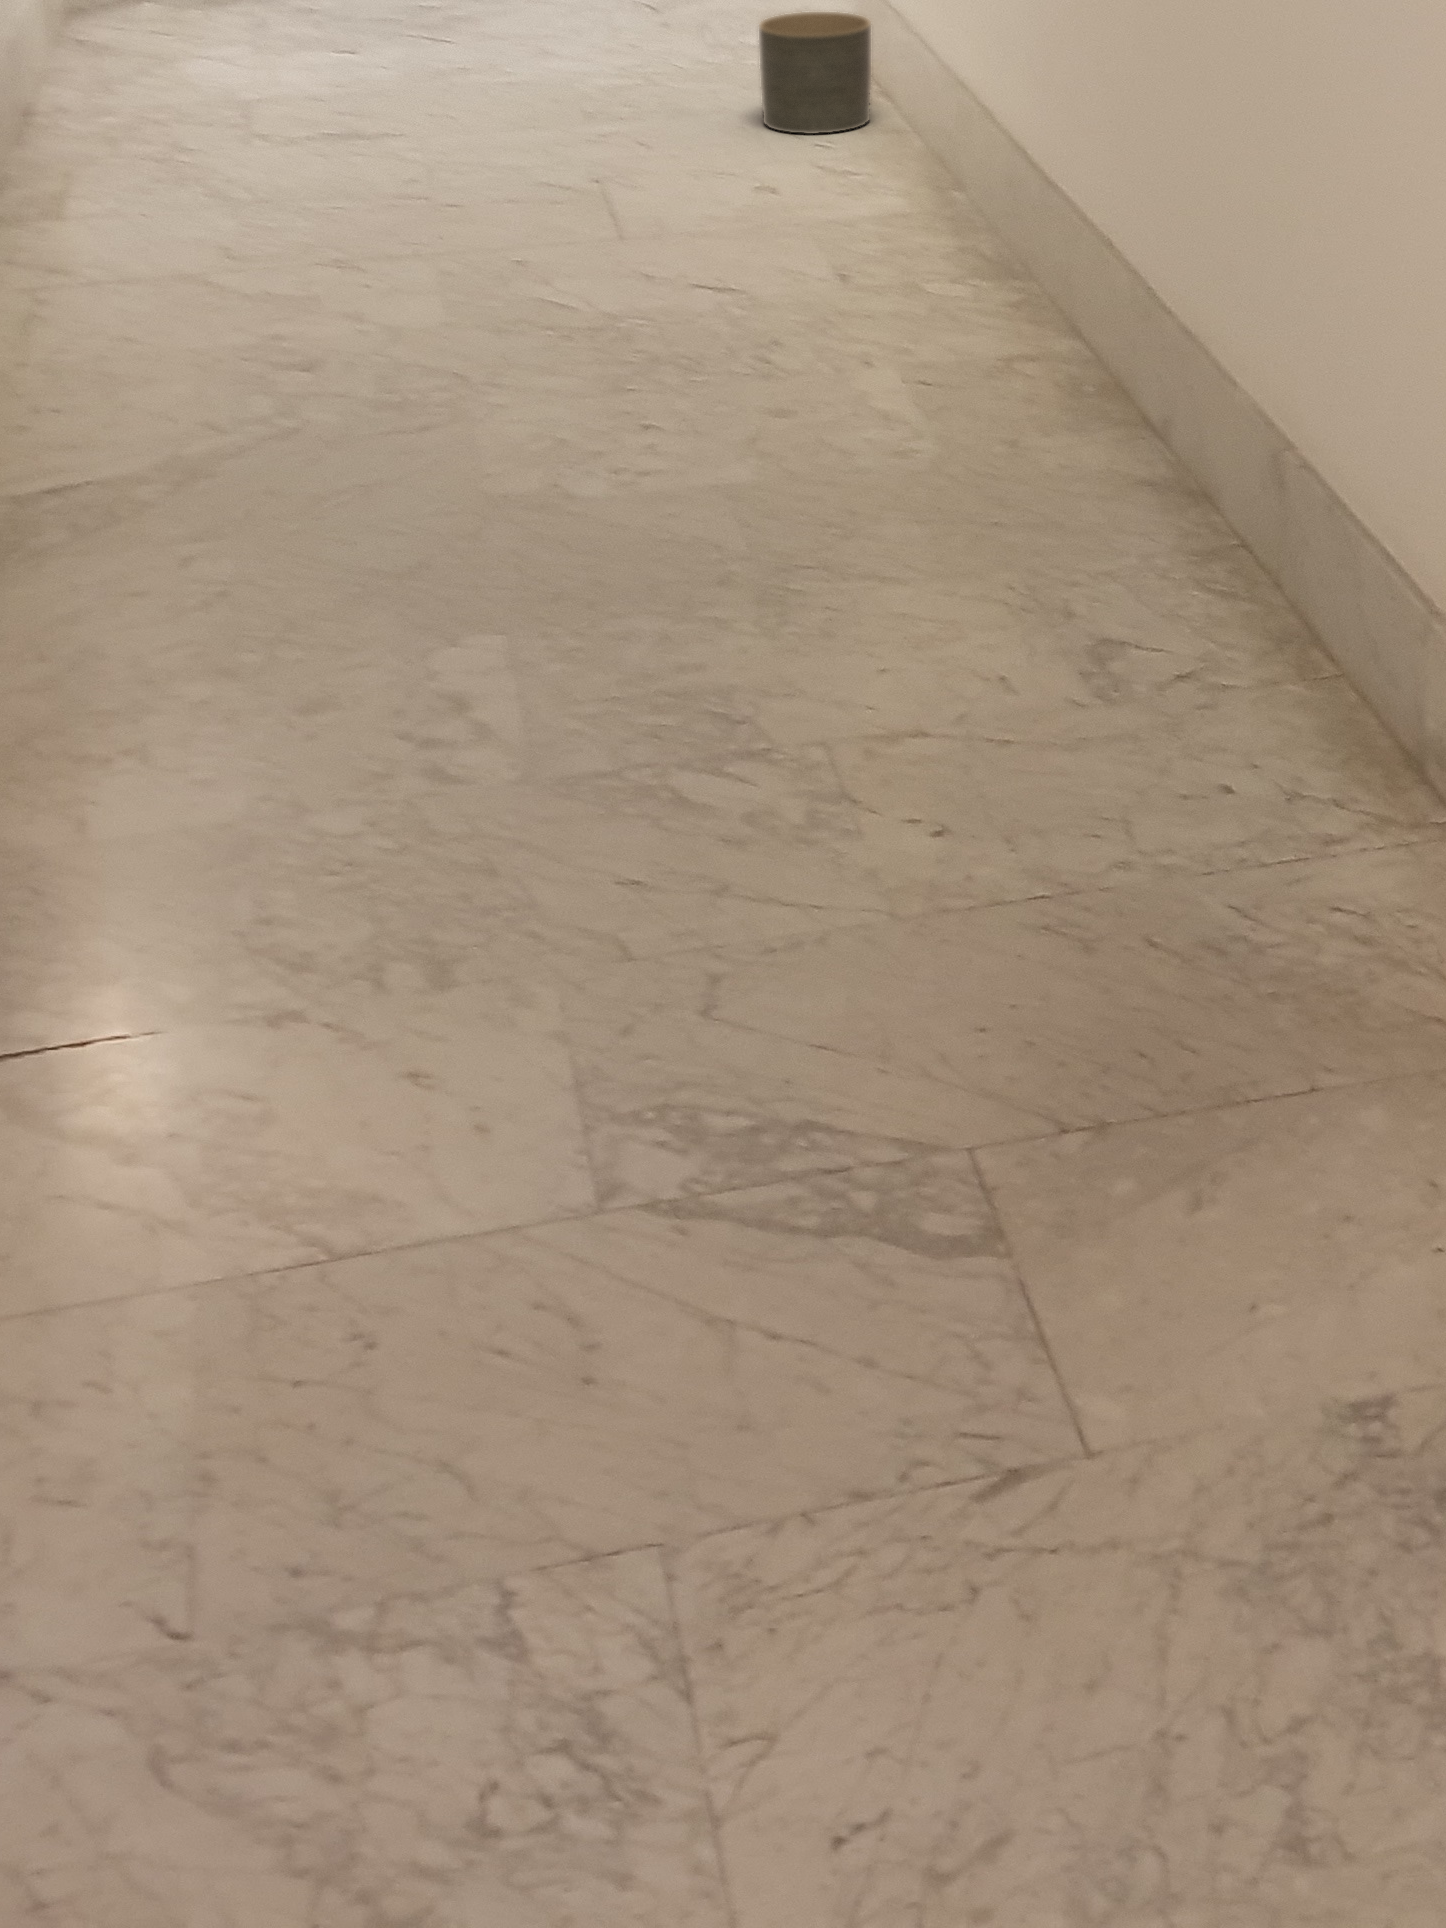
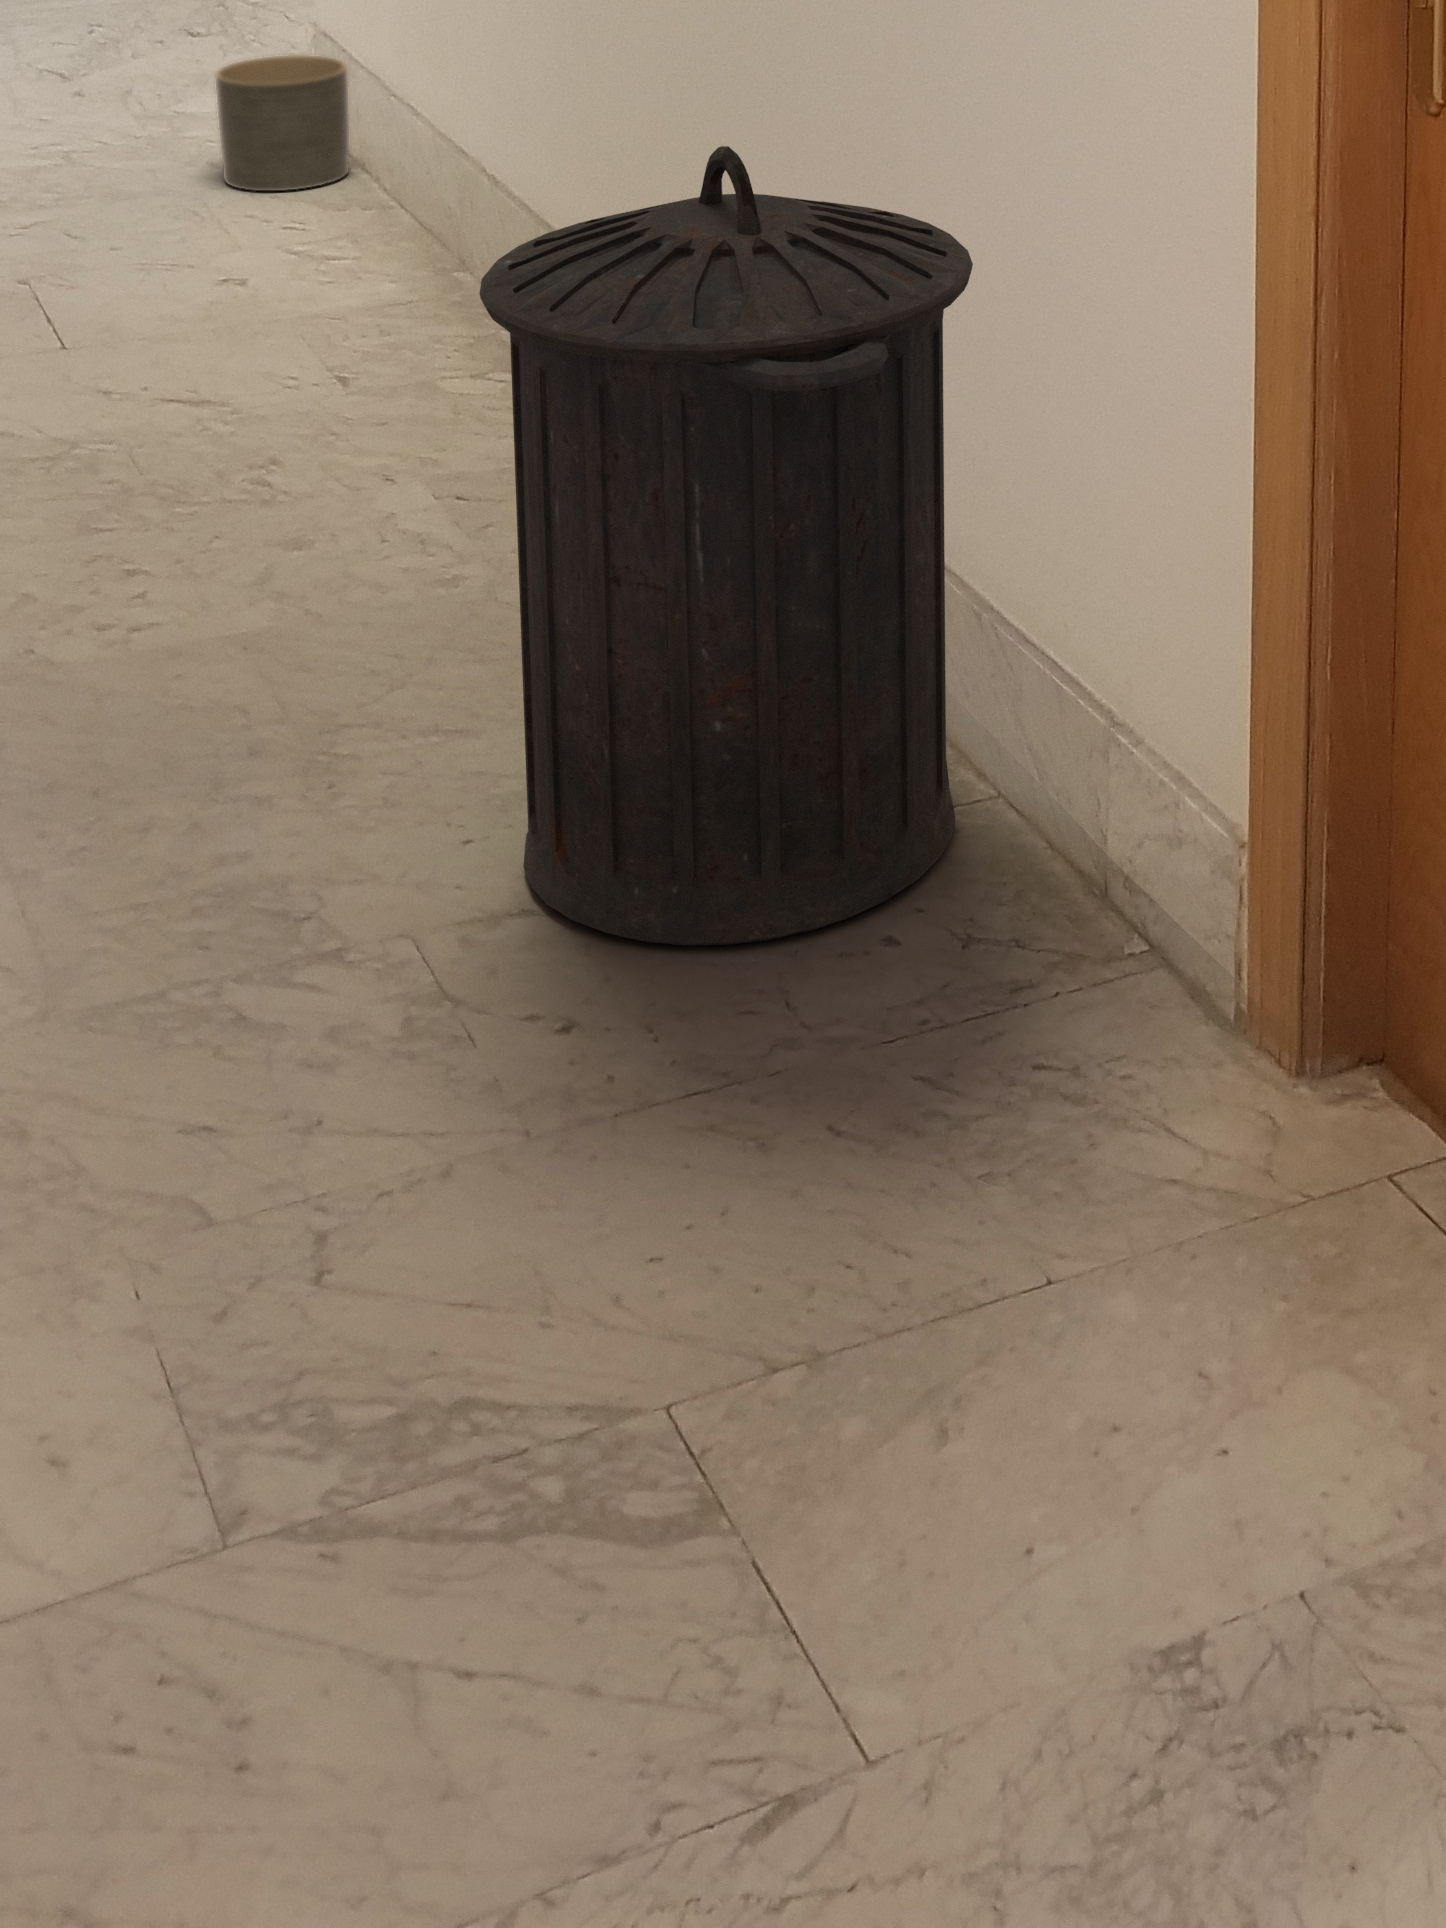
trash can: none [903,78,1333,795] -> present [479,146,973,946]

